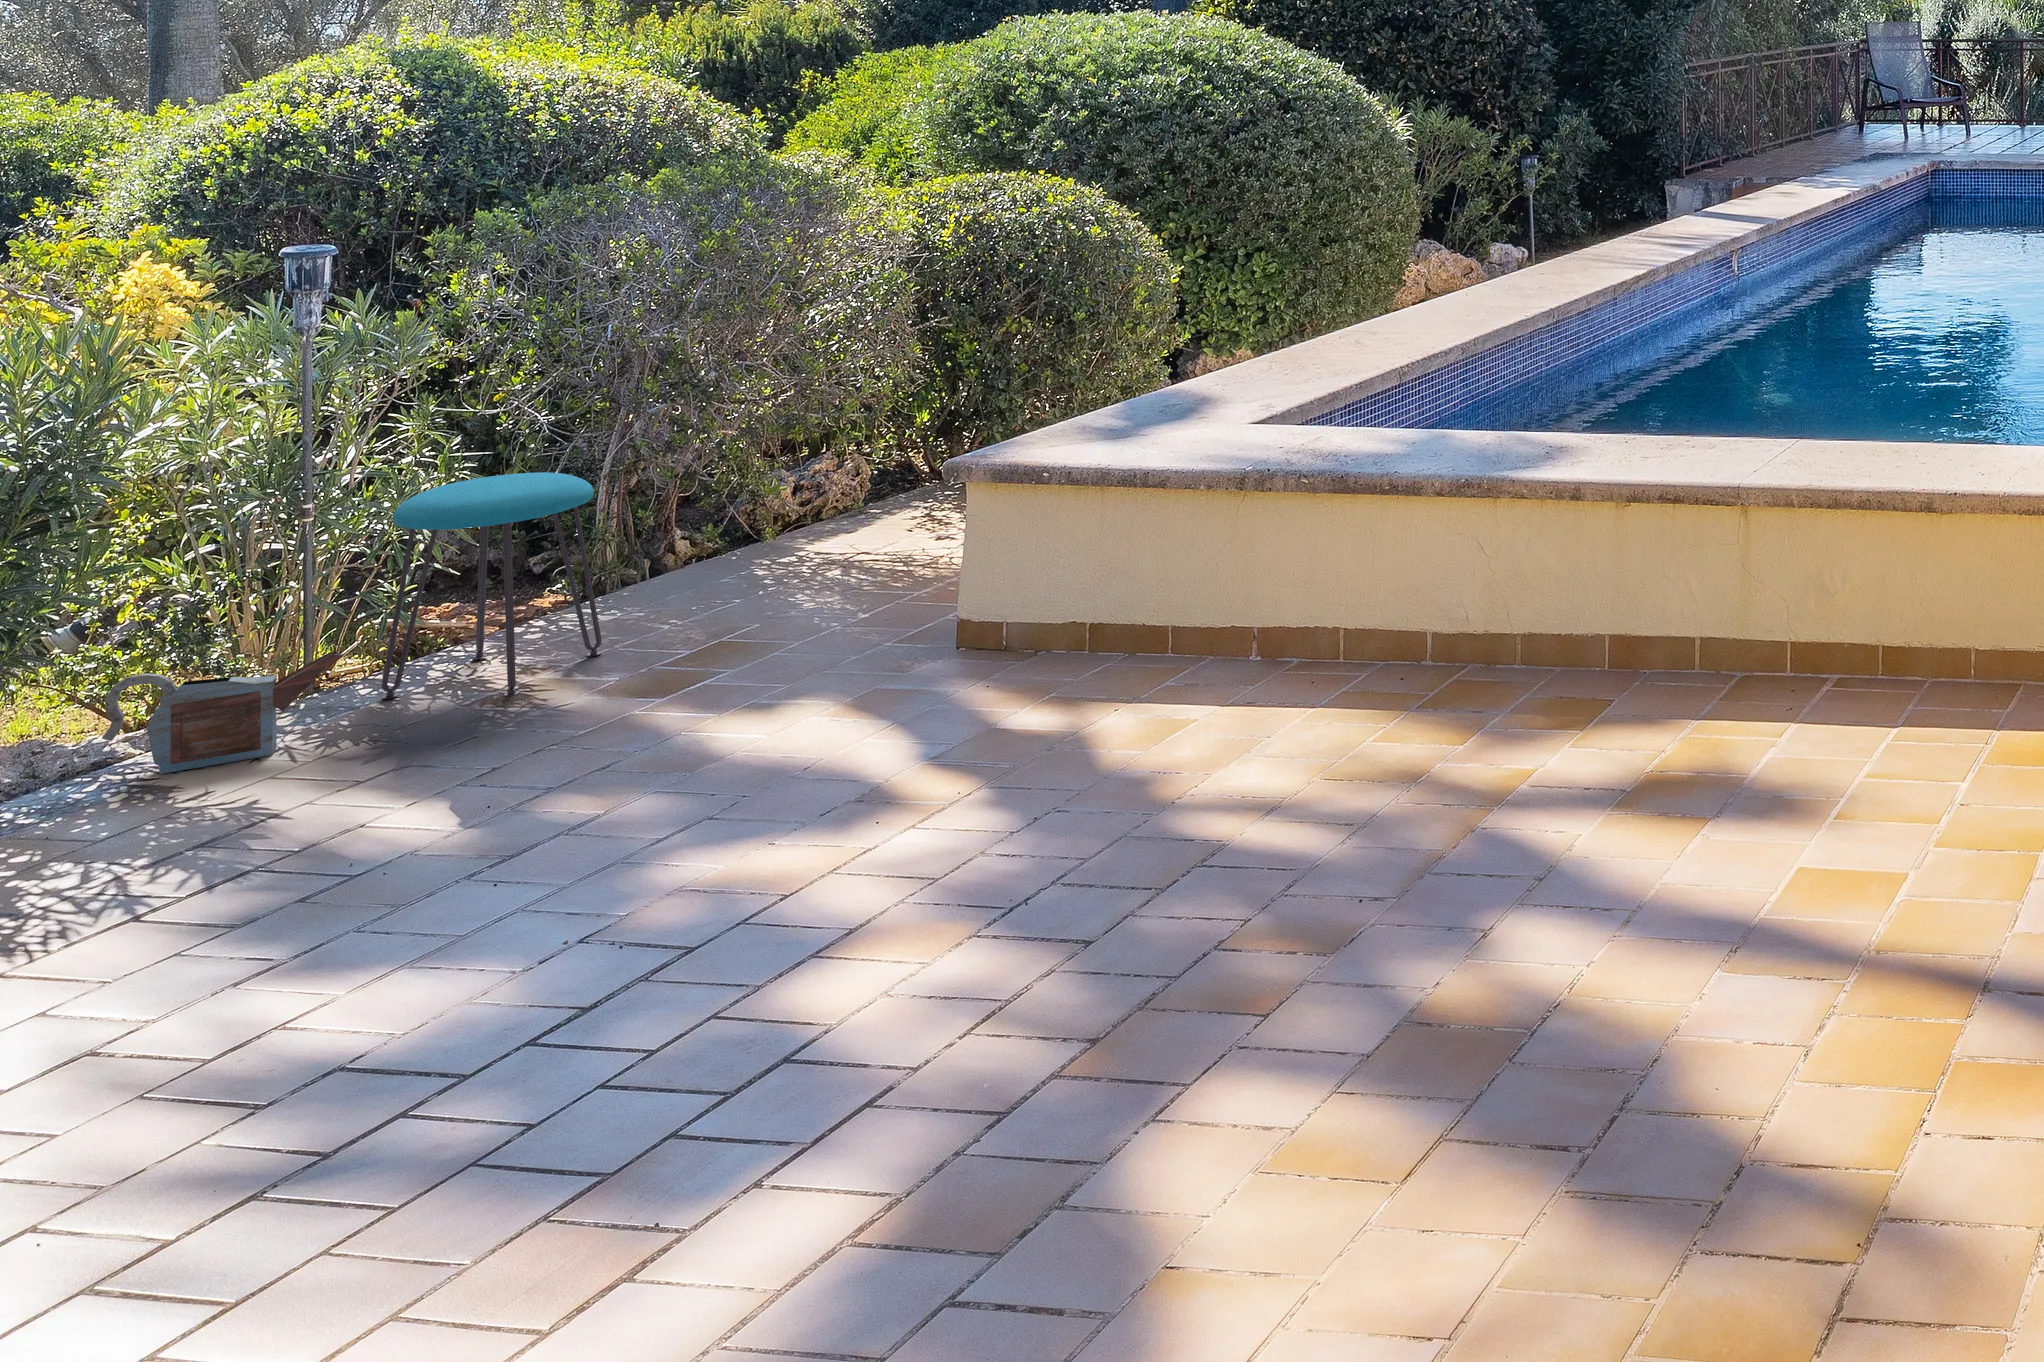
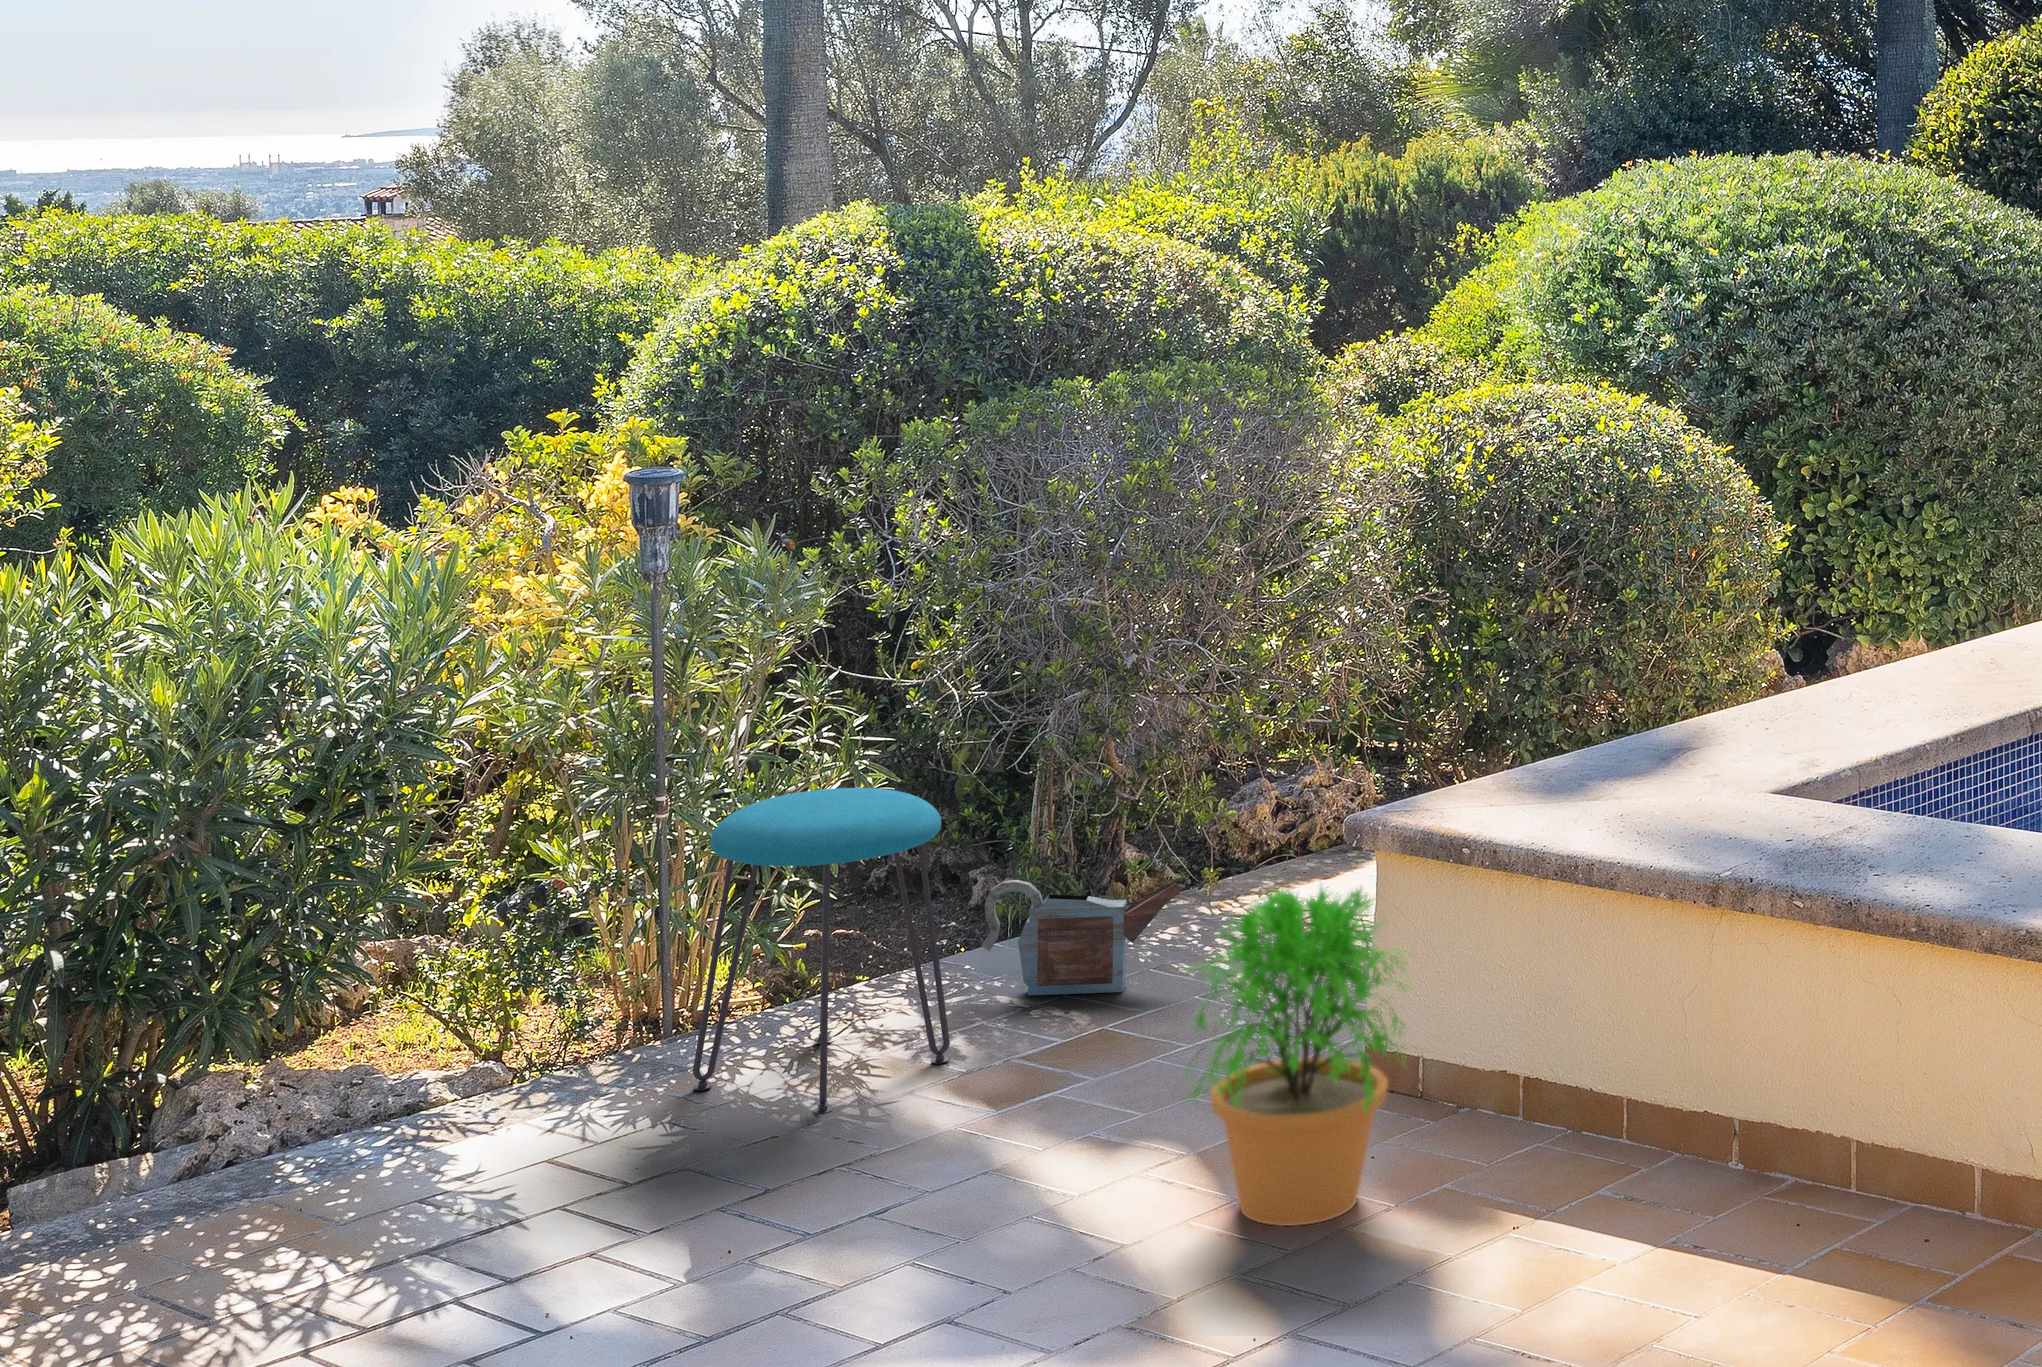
potted plant: none [838,479,1027,696] -> present [1184,886,1410,1226]
watering can: present [102,650,344,774] -> present [982,880,1185,995]

